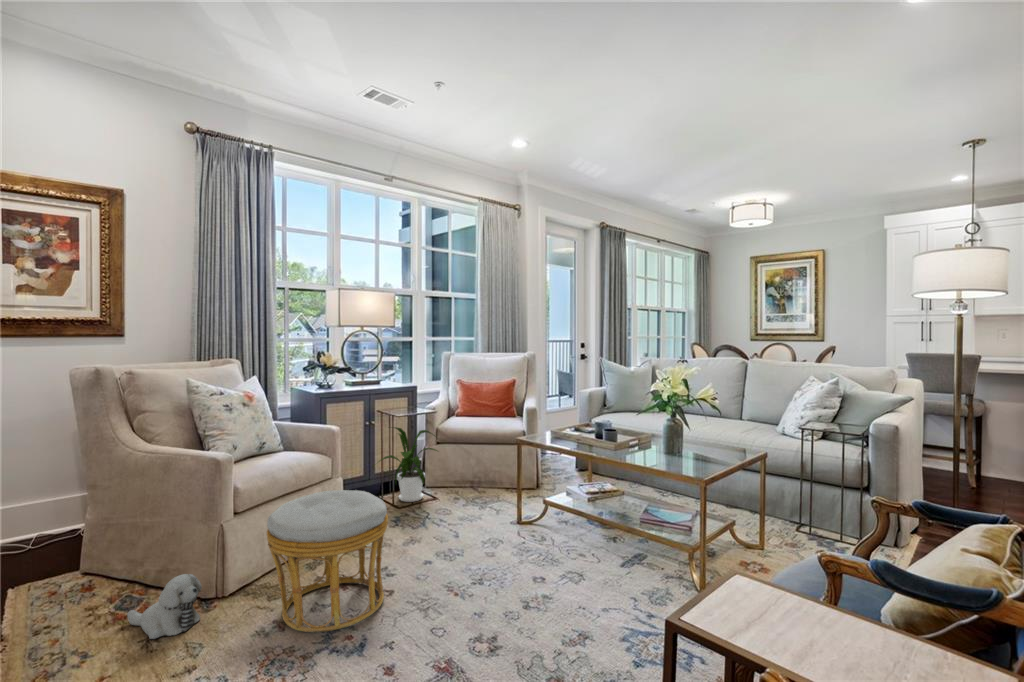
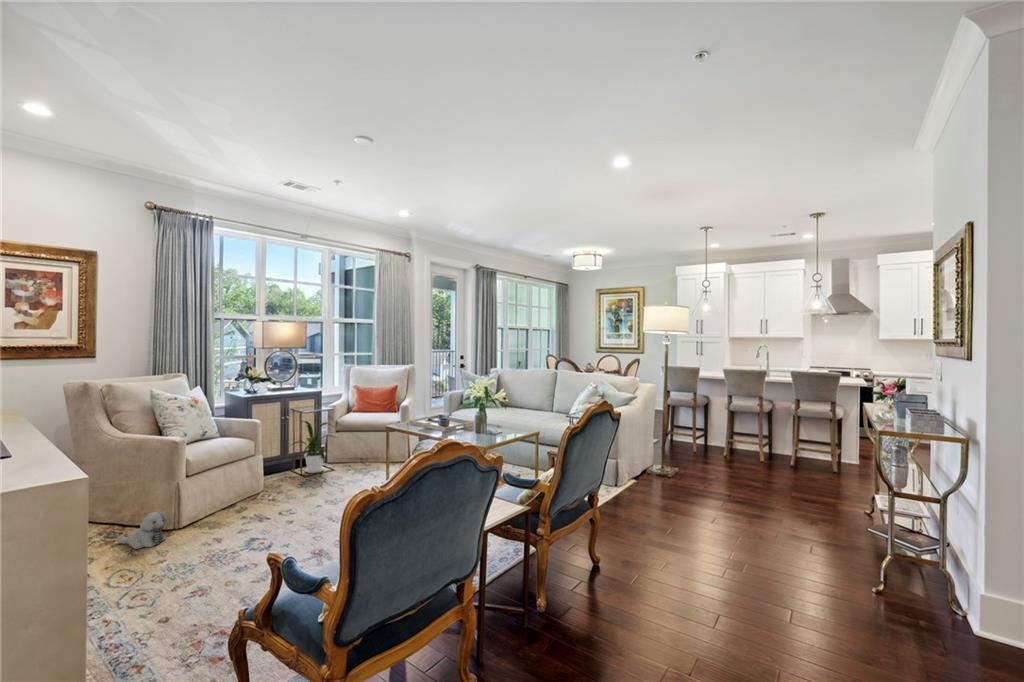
ottoman: present [267,490,388,633] -> none [210,461,289,542]

